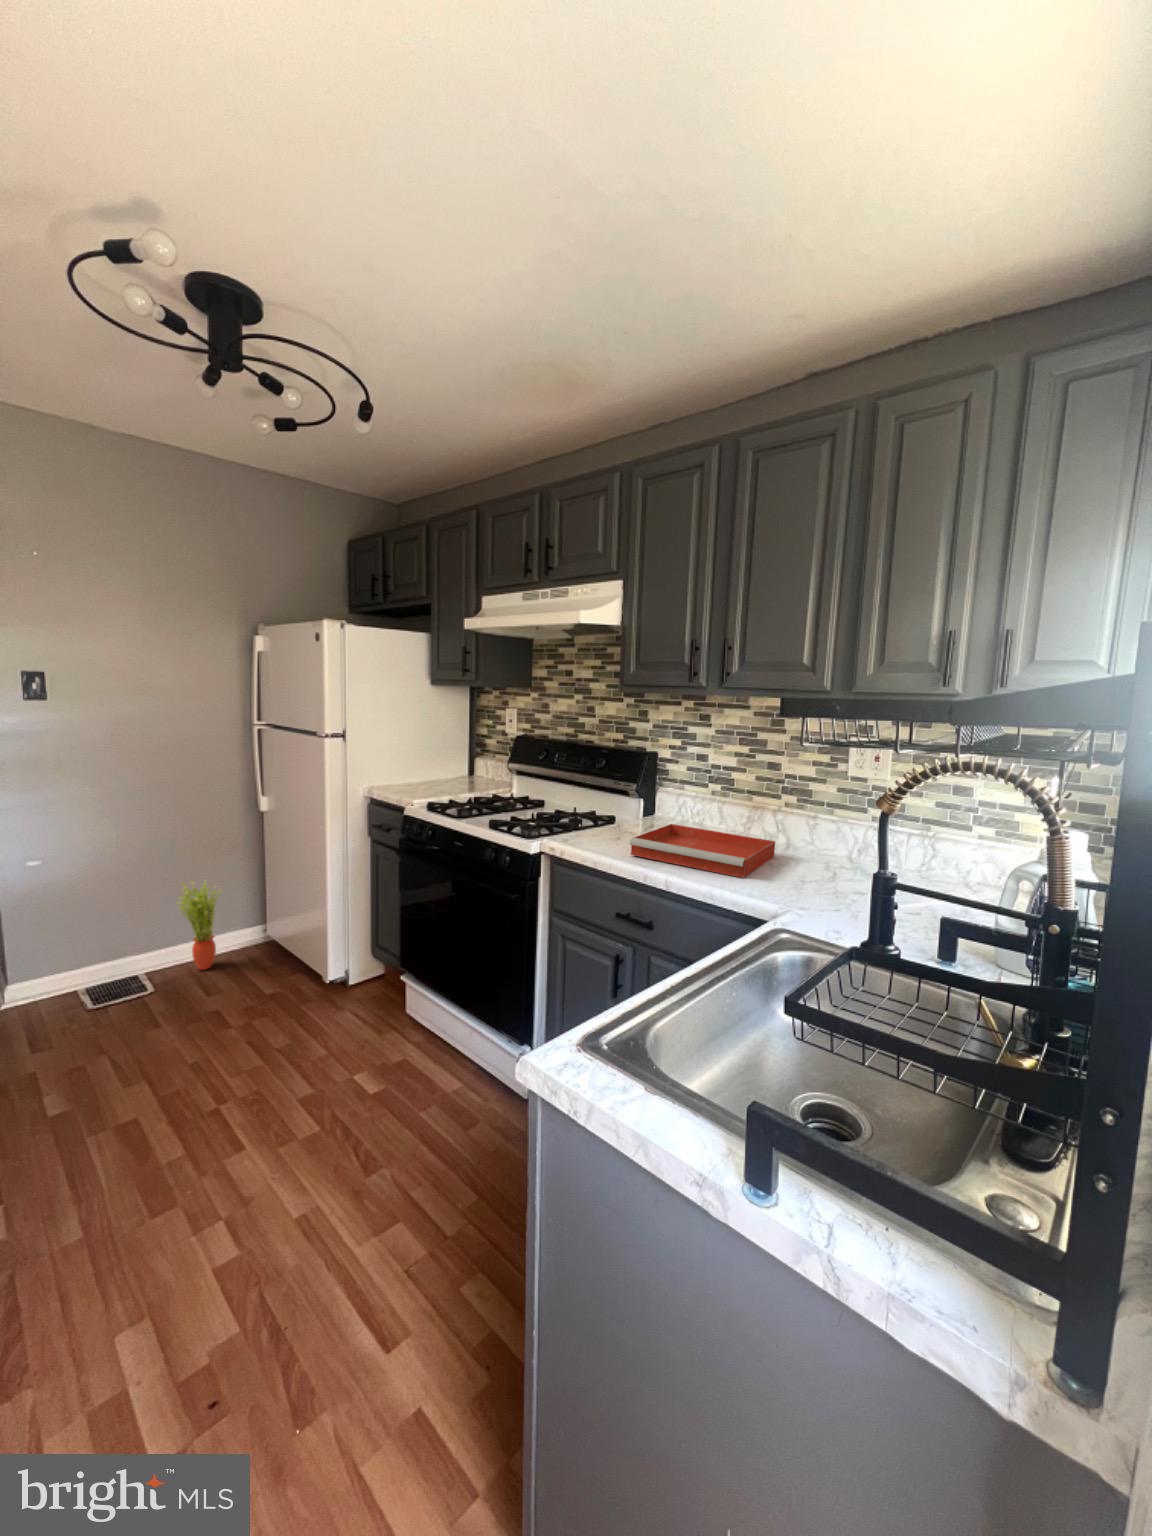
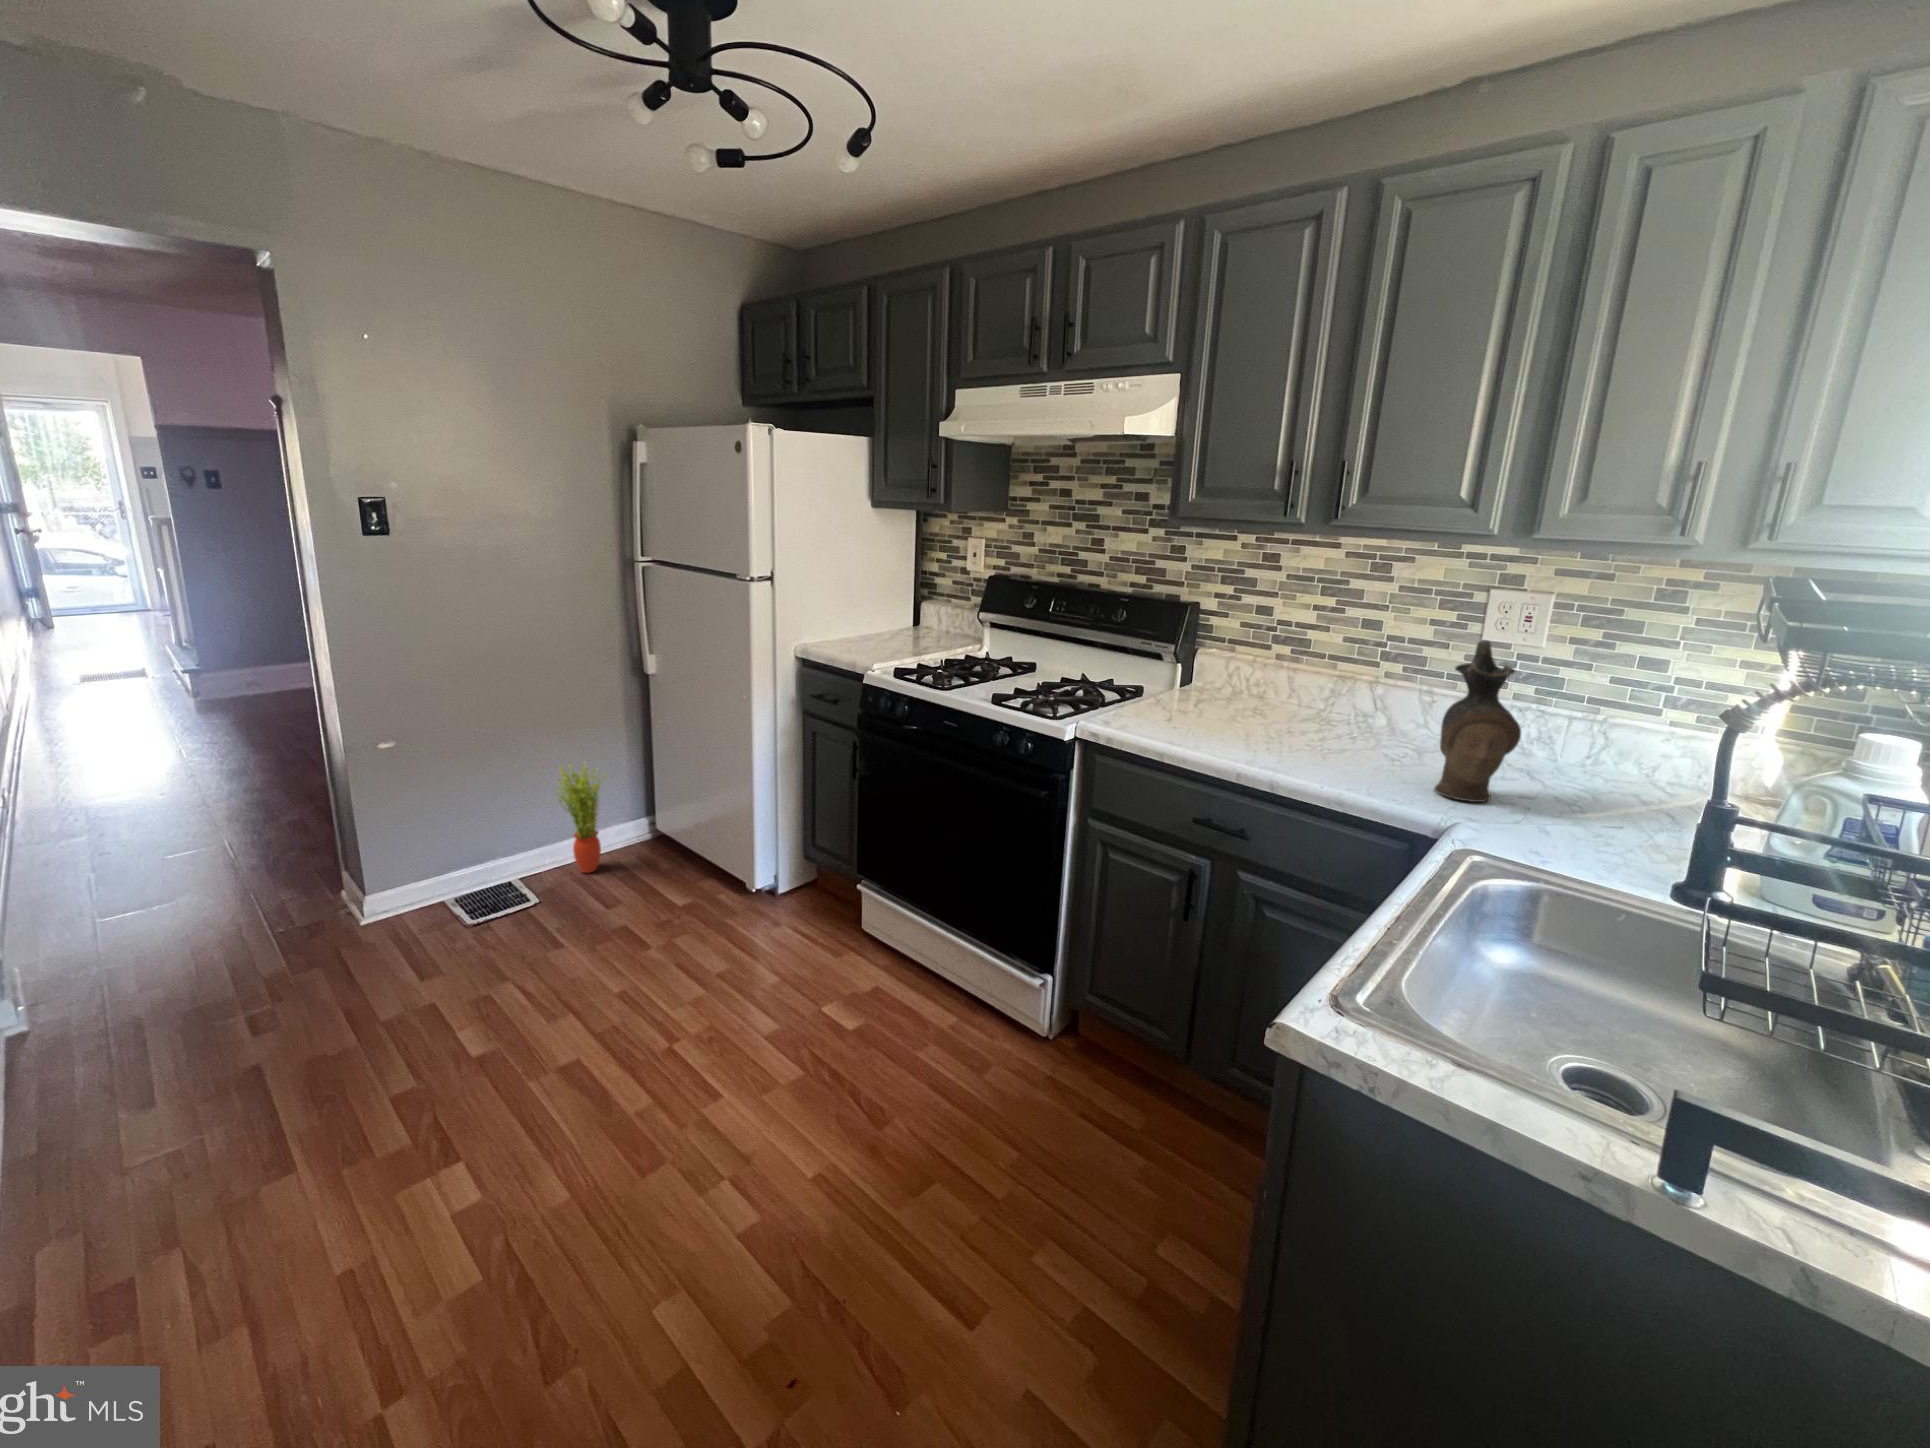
ceramic pitcher: none [788,770,843,896] -> present [1434,640,1521,802]
tray: present [630,824,775,878] -> none [1202,700,1387,776]

